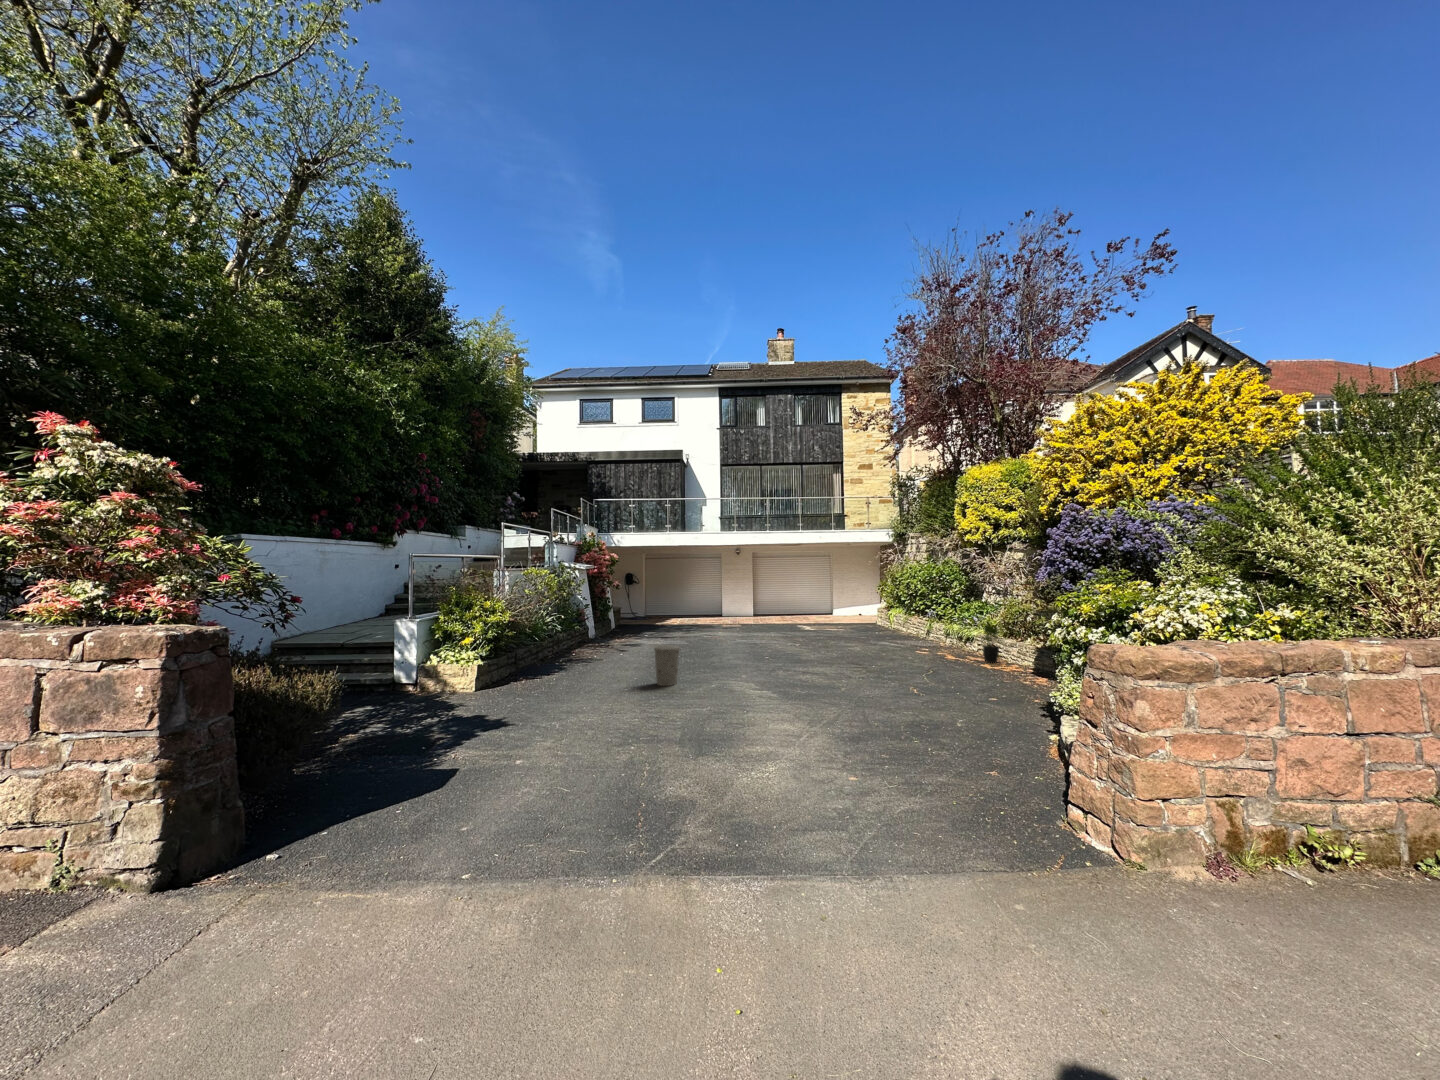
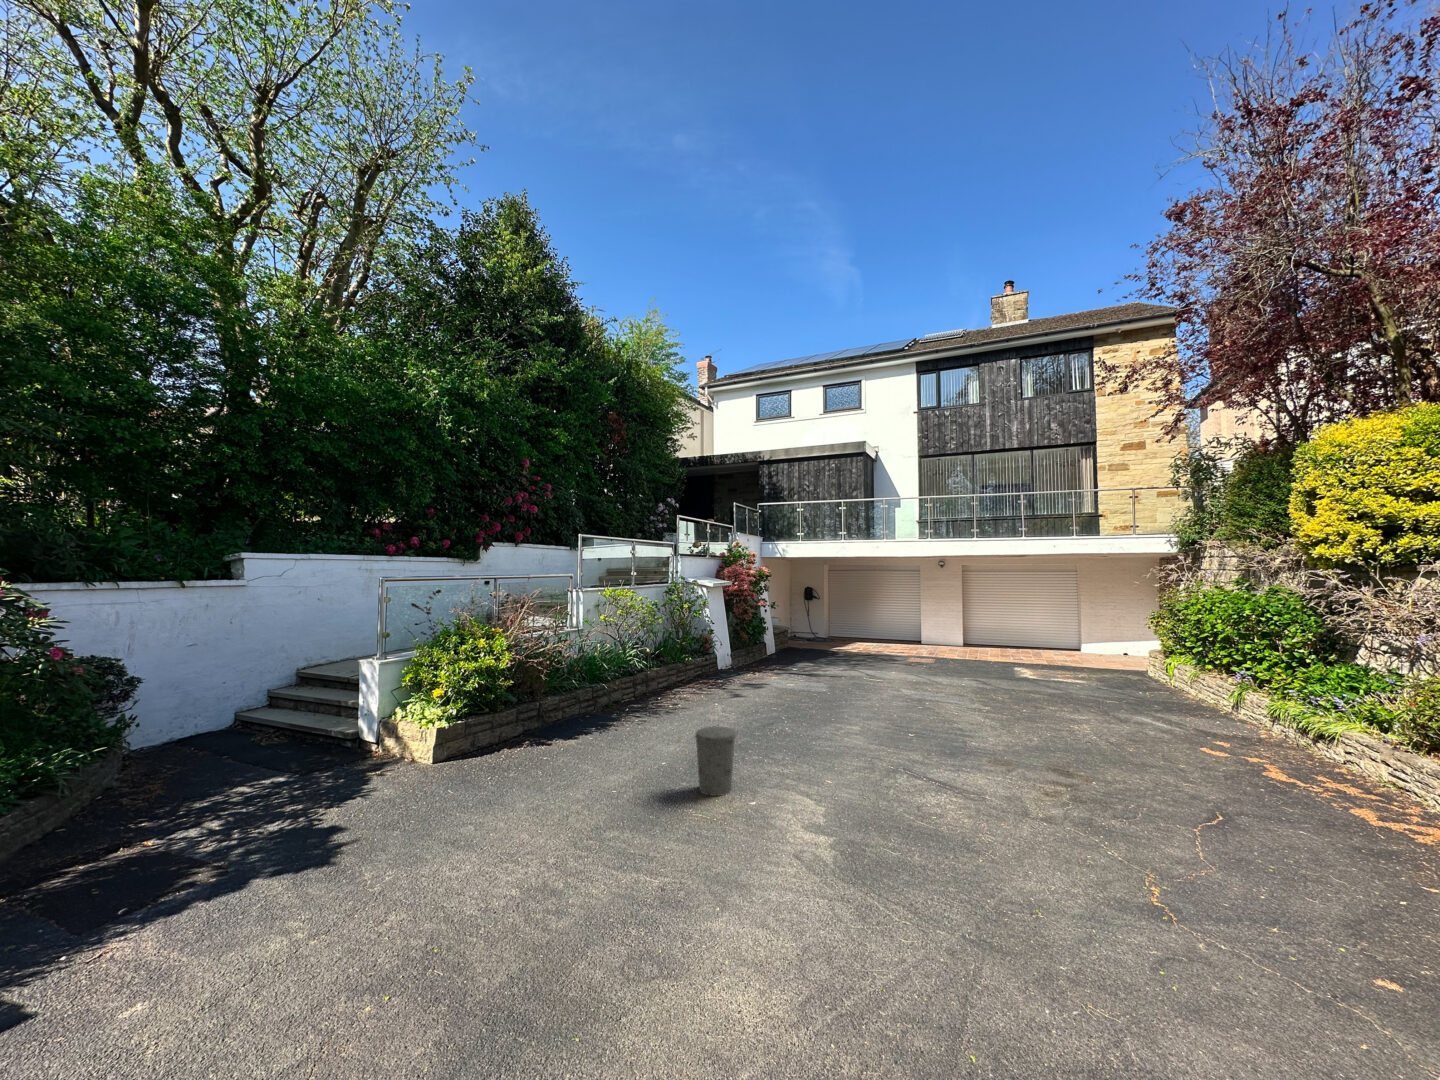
potted plant: present [981,625,1001,663] -> none [1353,730,1427,812]

